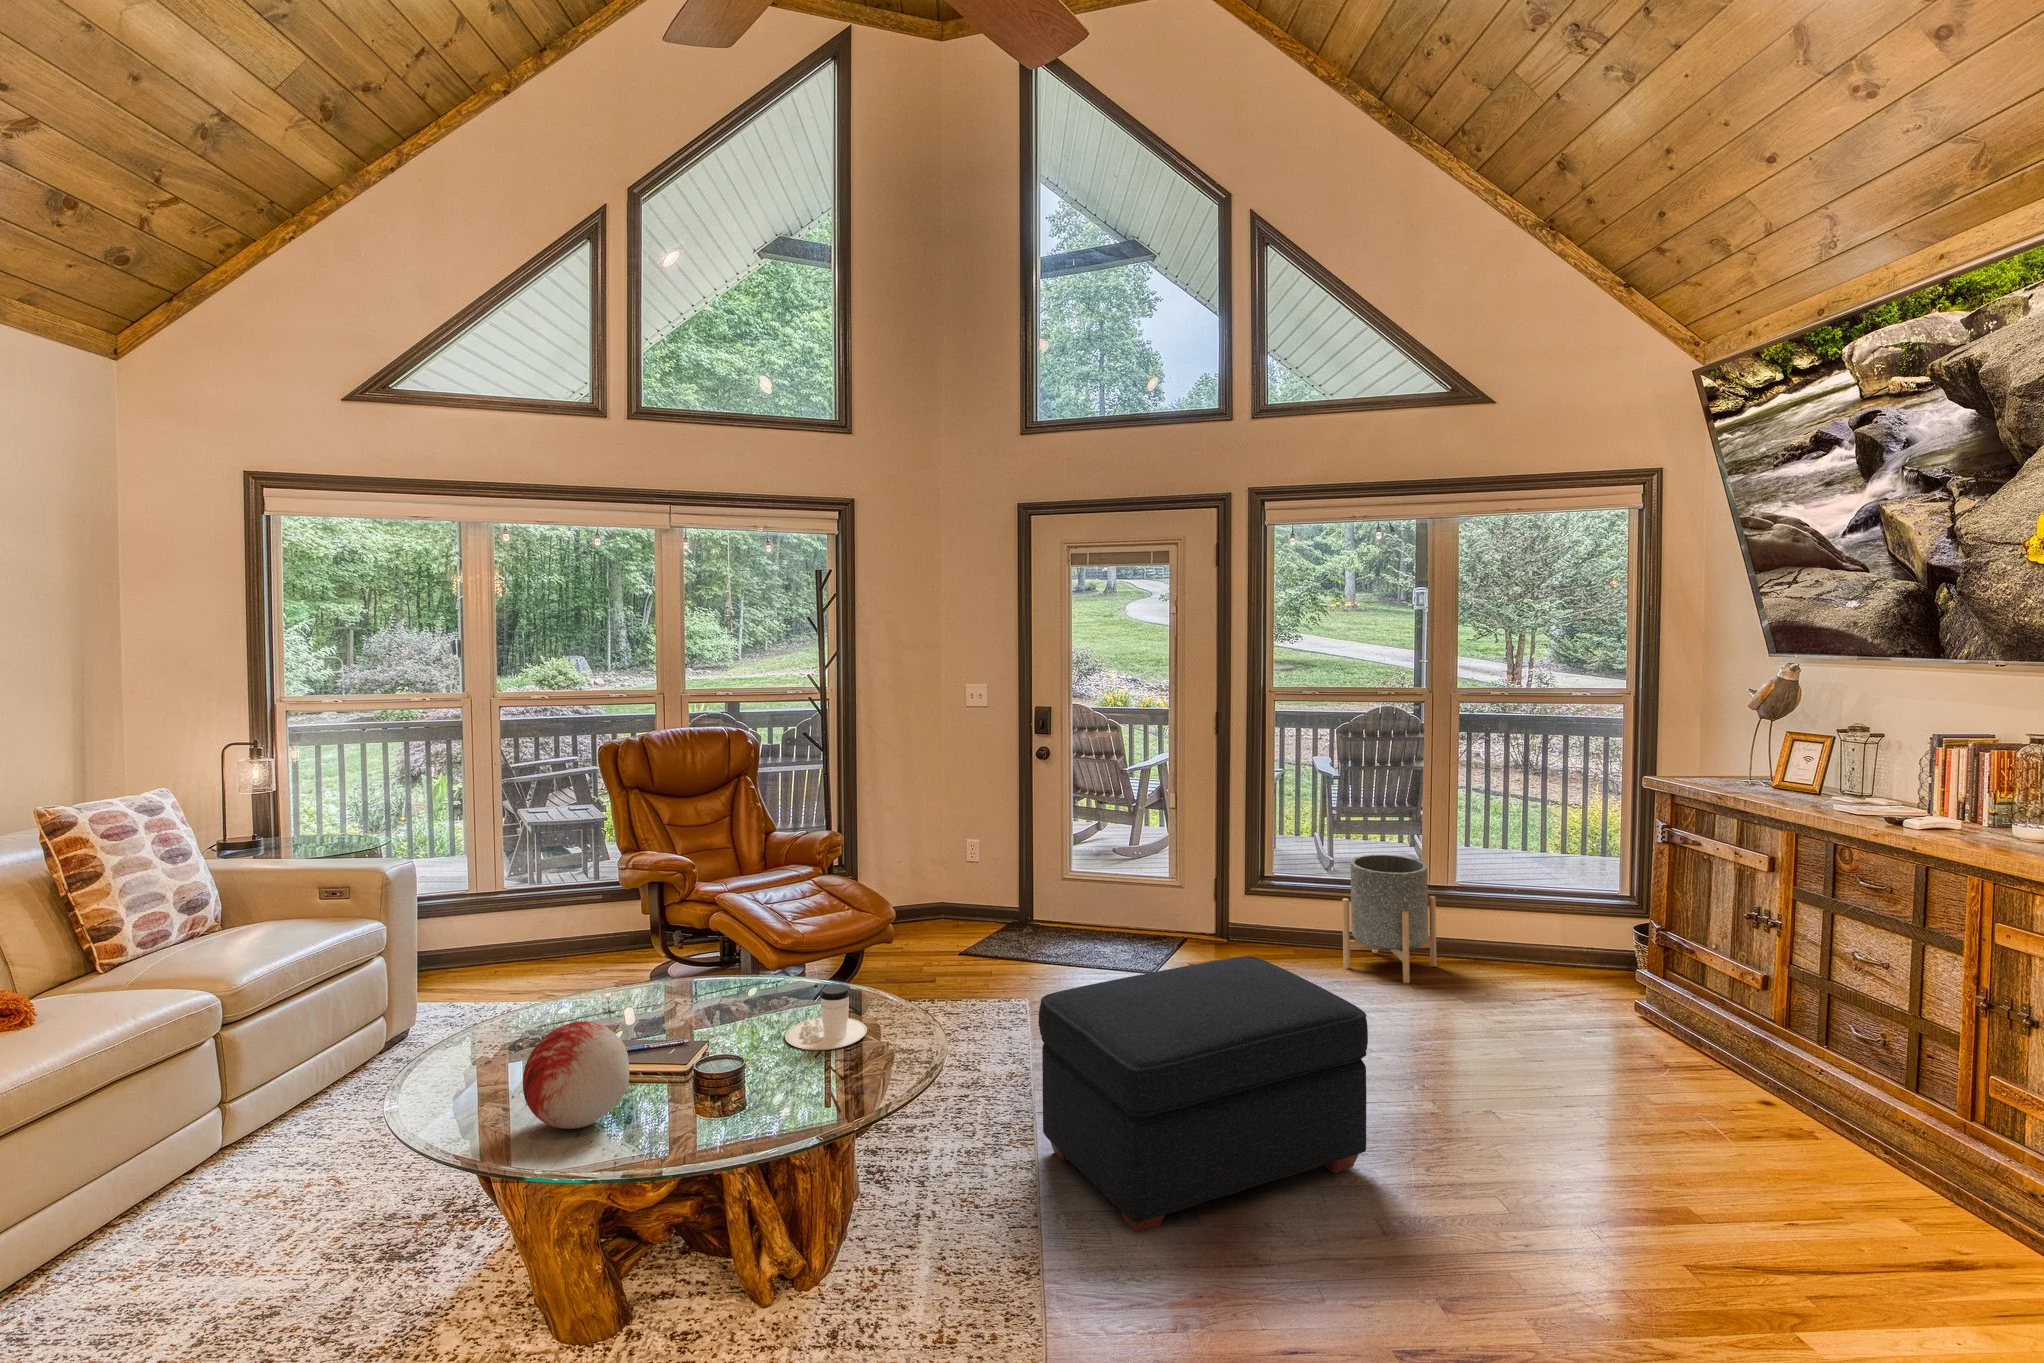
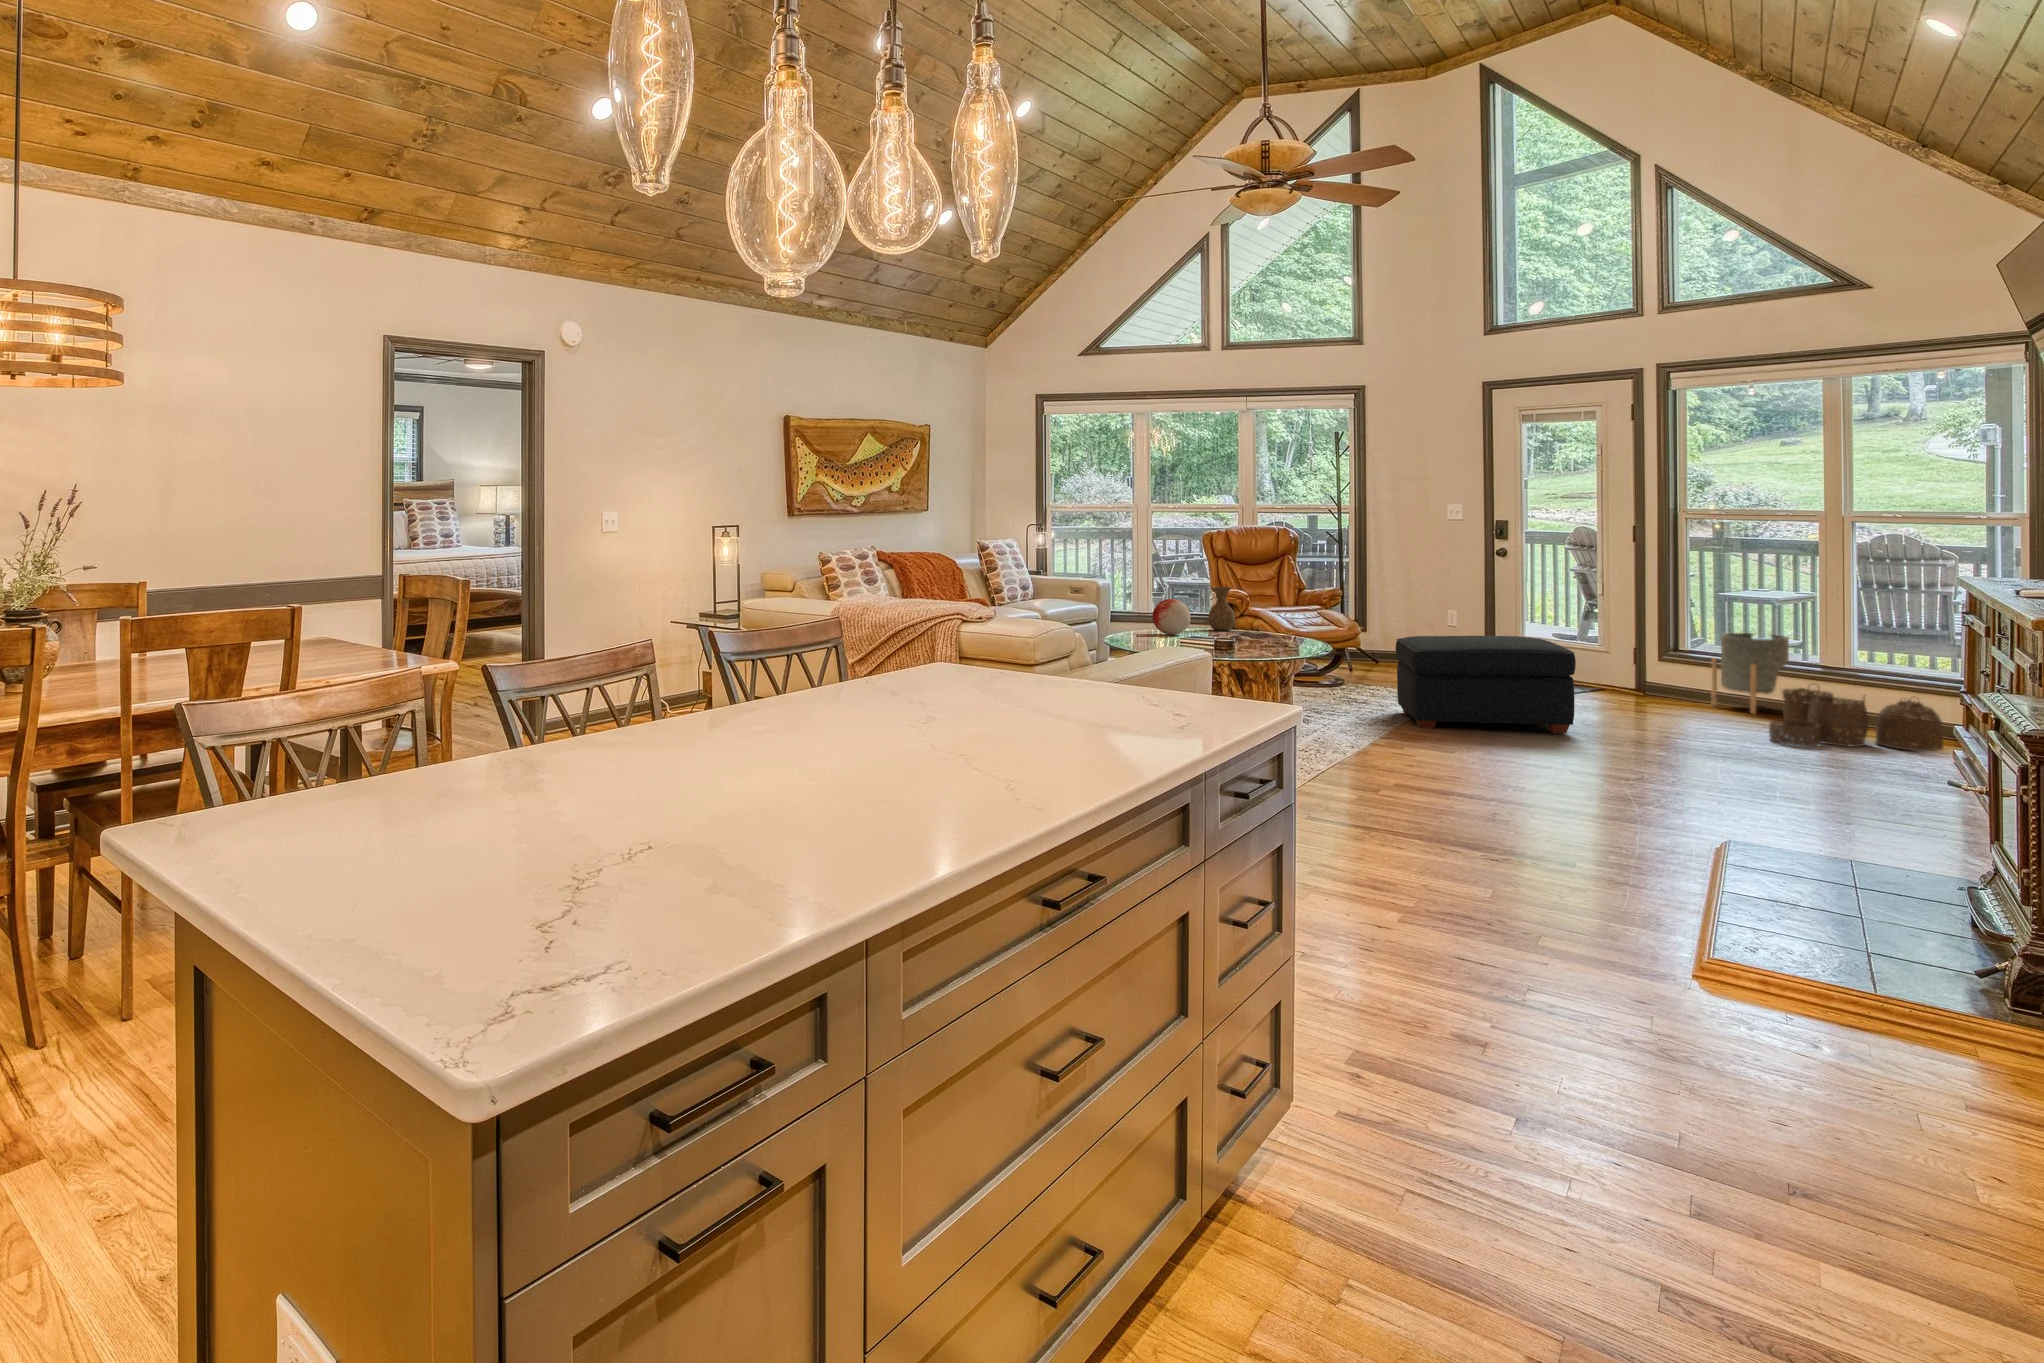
vase: none [653,924,716,1036] -> present [1208,587,1235,631]
woven basket: none [1502,955,1698,1096] -> present [1769,684,1943,751]
coffee cup: present [785,984,867,1050] -> none [1263,614,1301,636]

